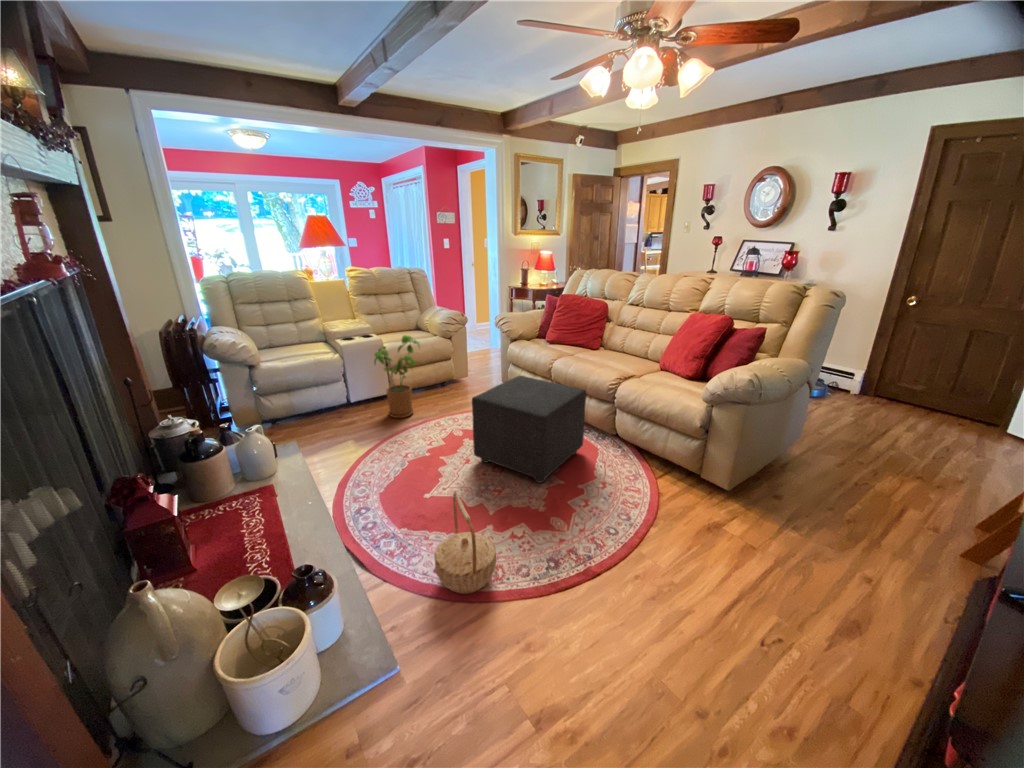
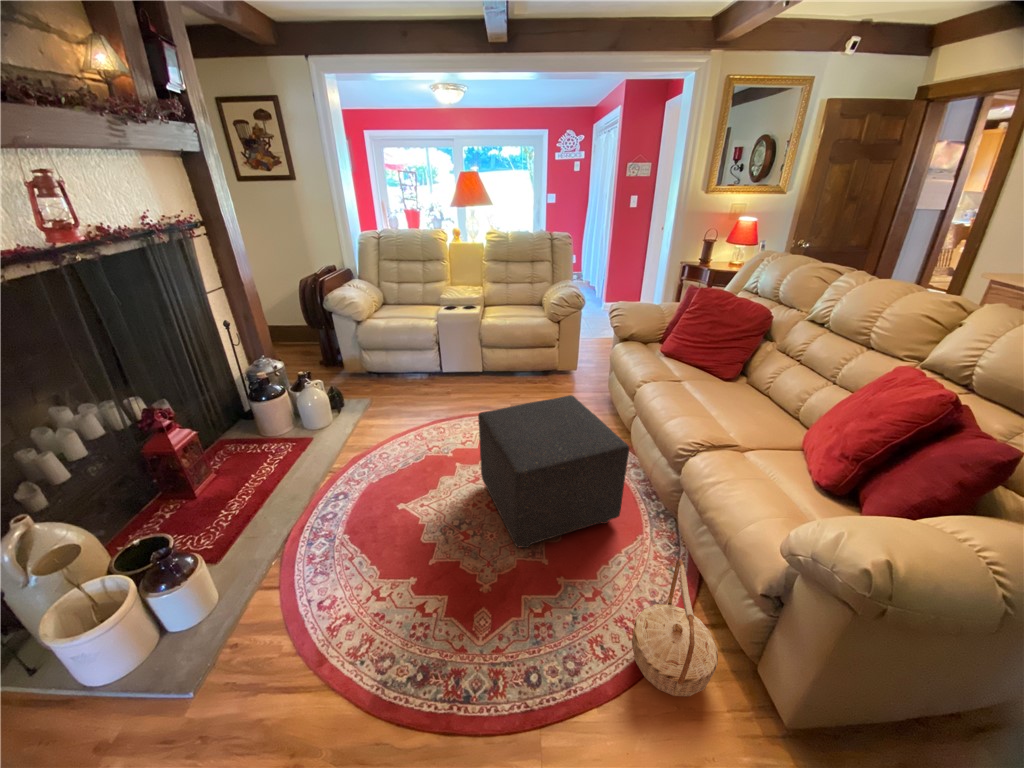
house plant: present [374,335,420,418] -> none [453,314,506,403]
basket: present [435,492,496,594] -> present [632,560,718,696]

